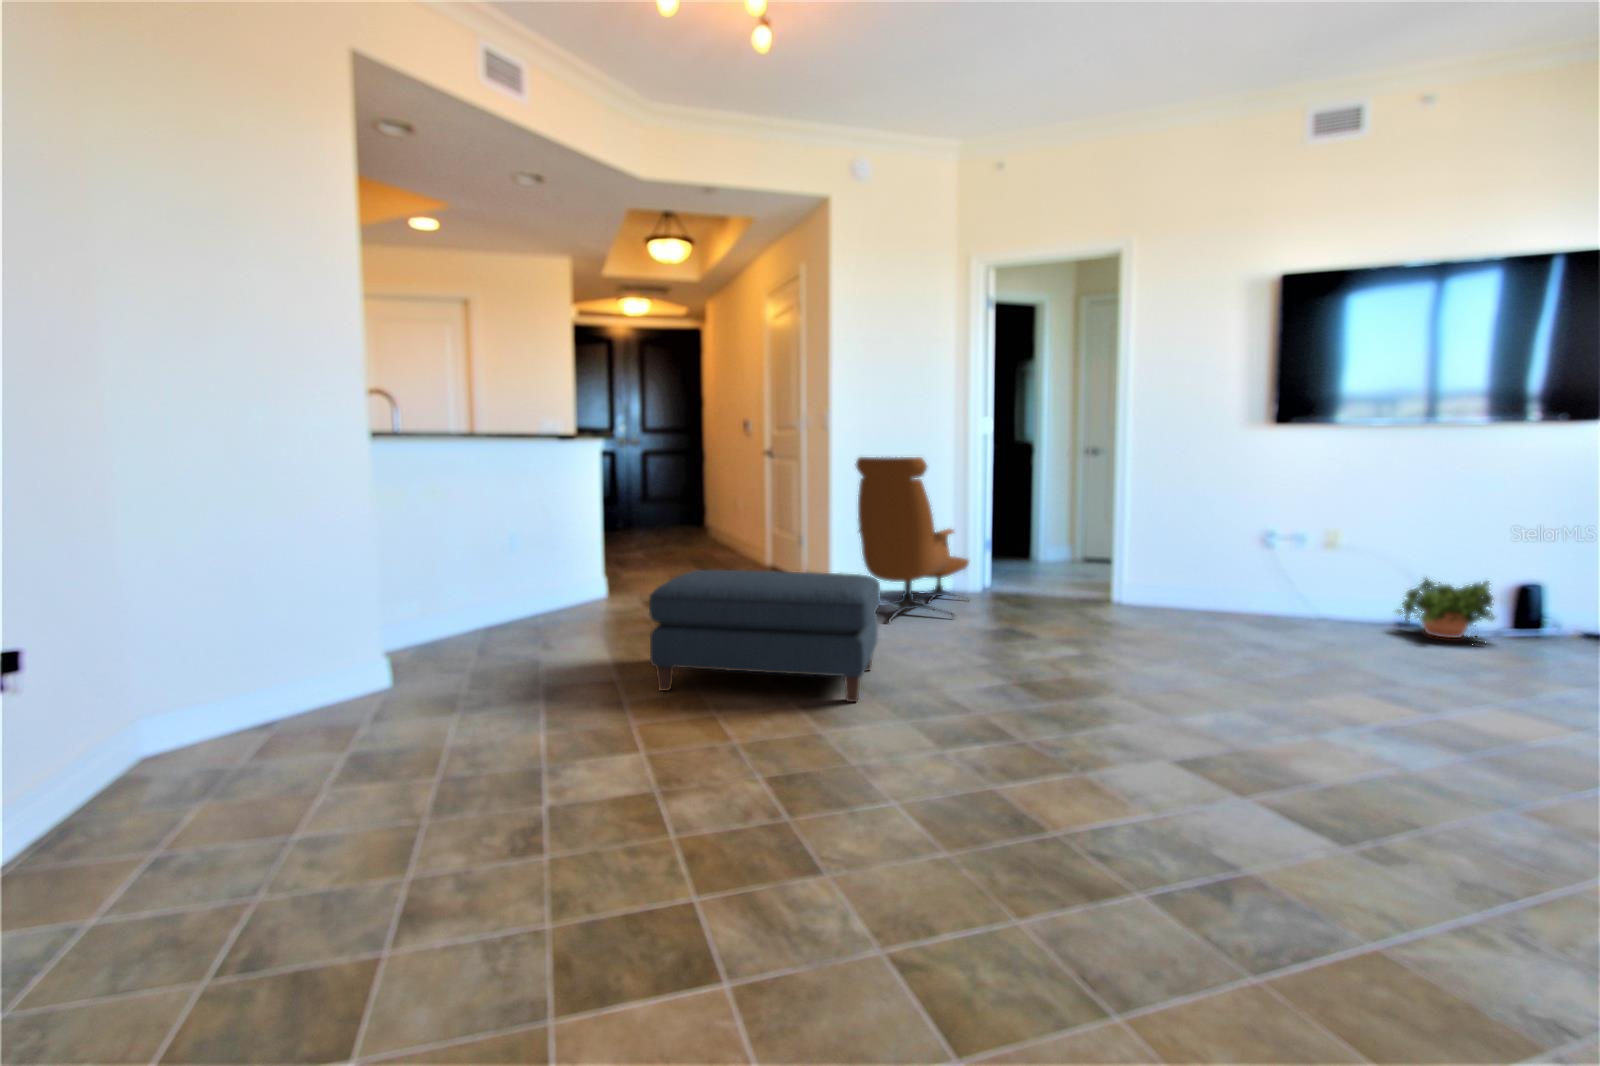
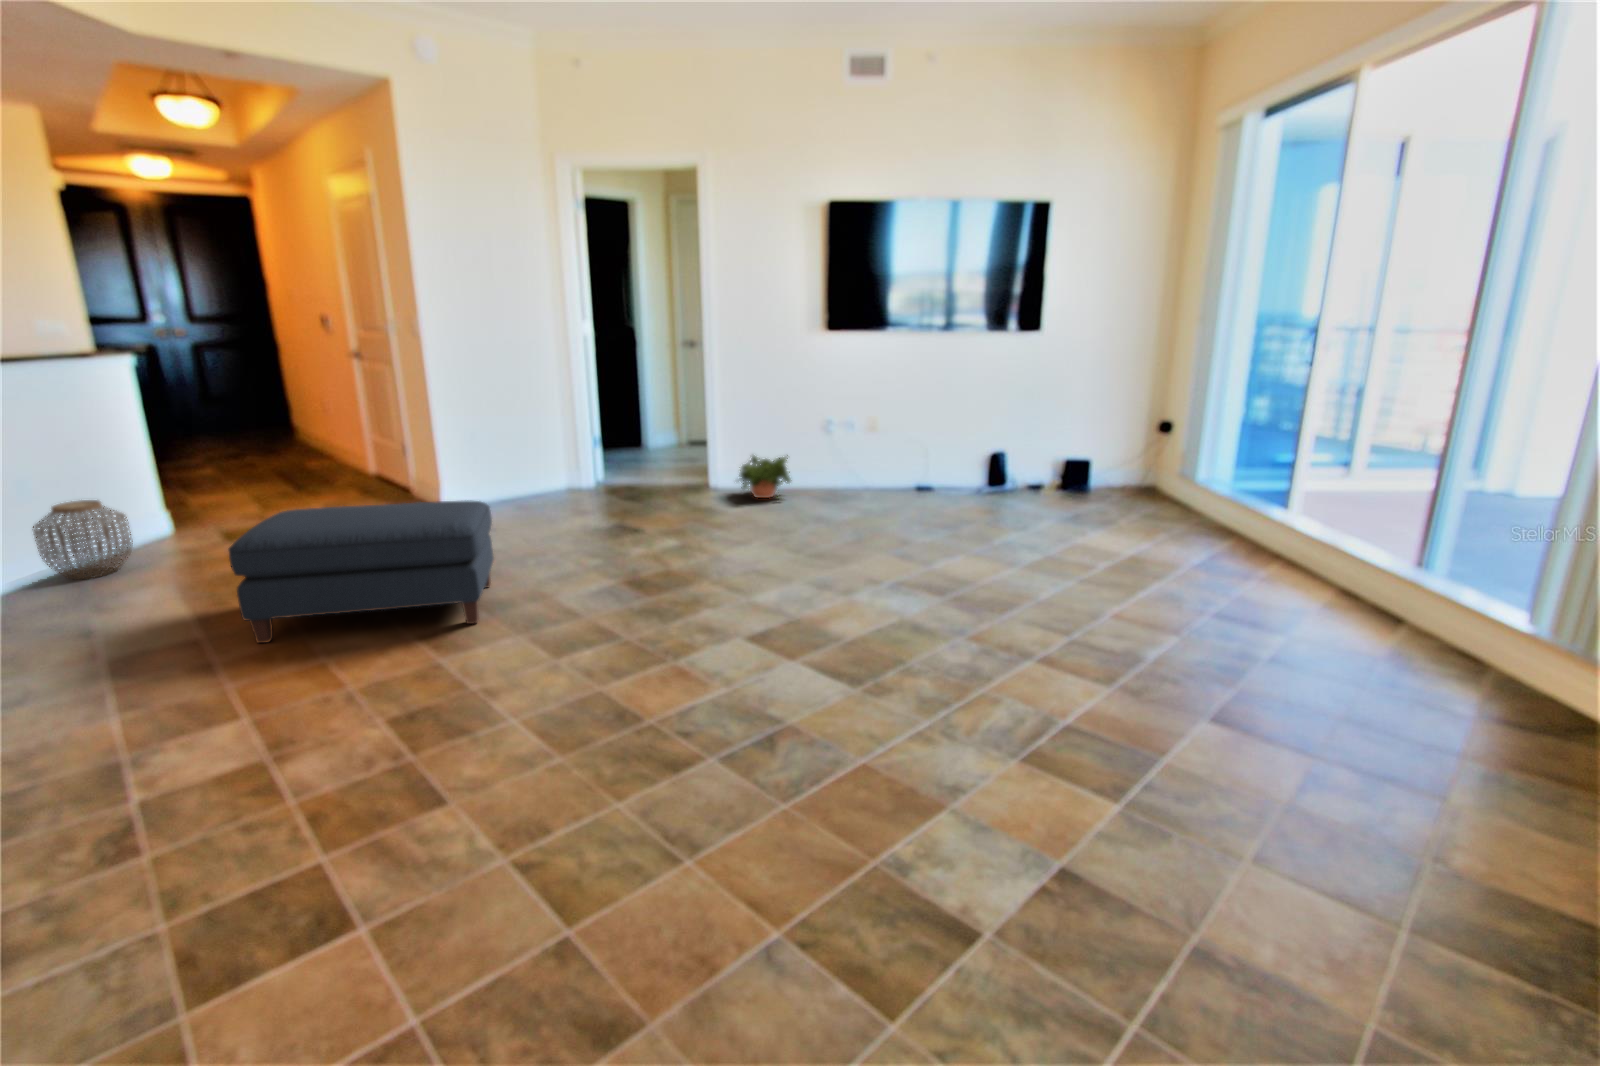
lounge chair: present [855,457,969,621] -> none [455,374,585,531]
woven basket: none [515,557,579,625] -> present [32,500,133,579]
potted plant: present [1395,579,1494,638] -> present [739,455,792,498]

